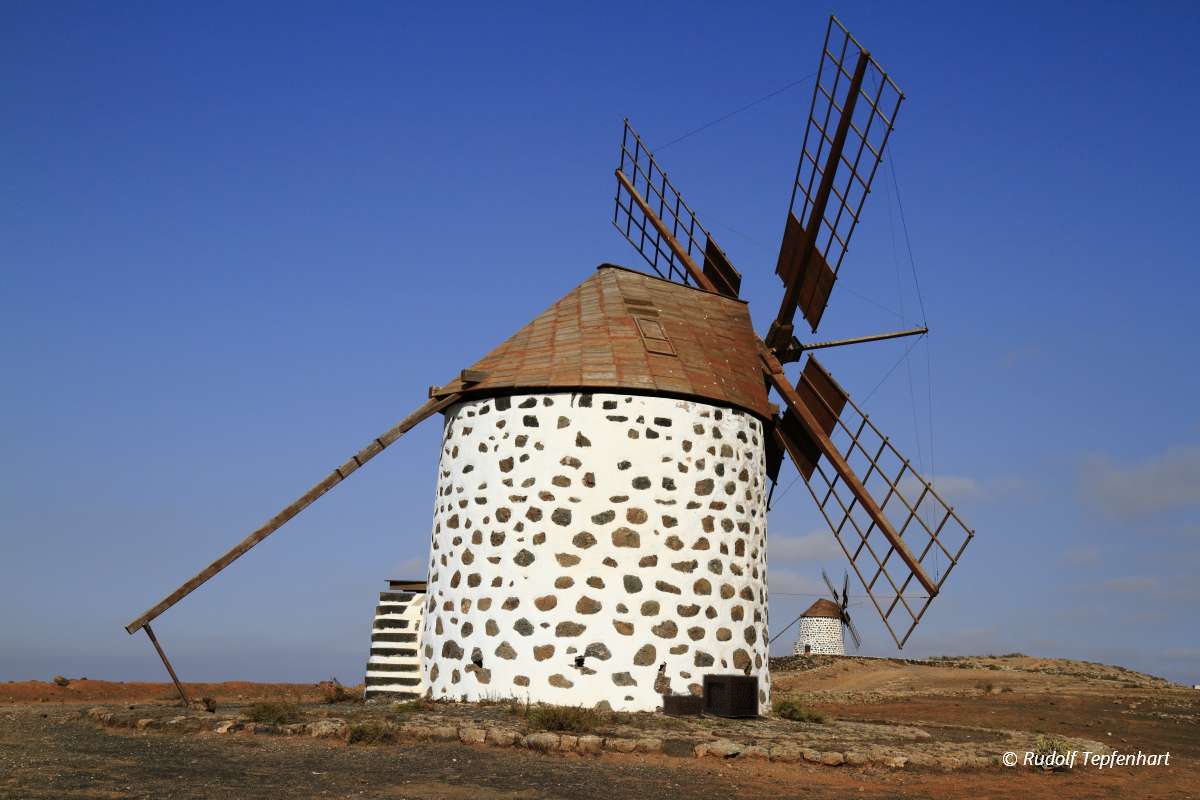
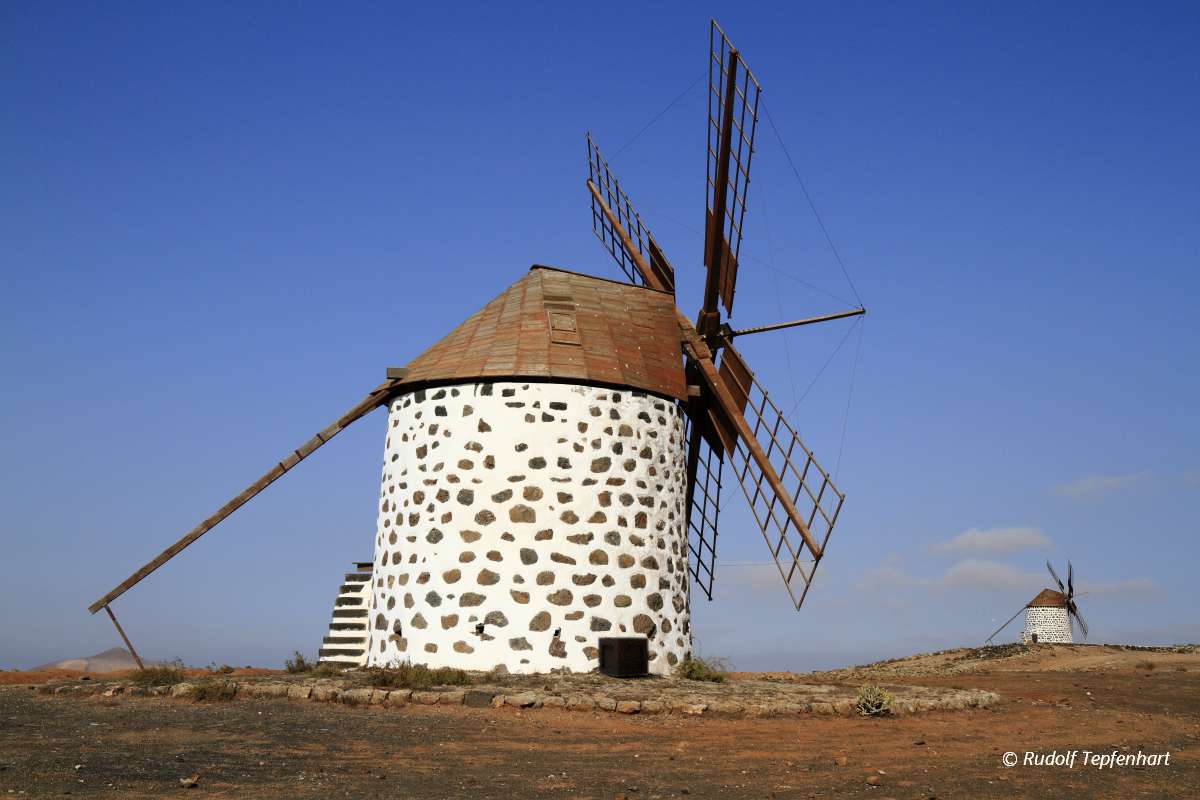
basket: present [662,691,703,716] -> none [555,653,592,677]

